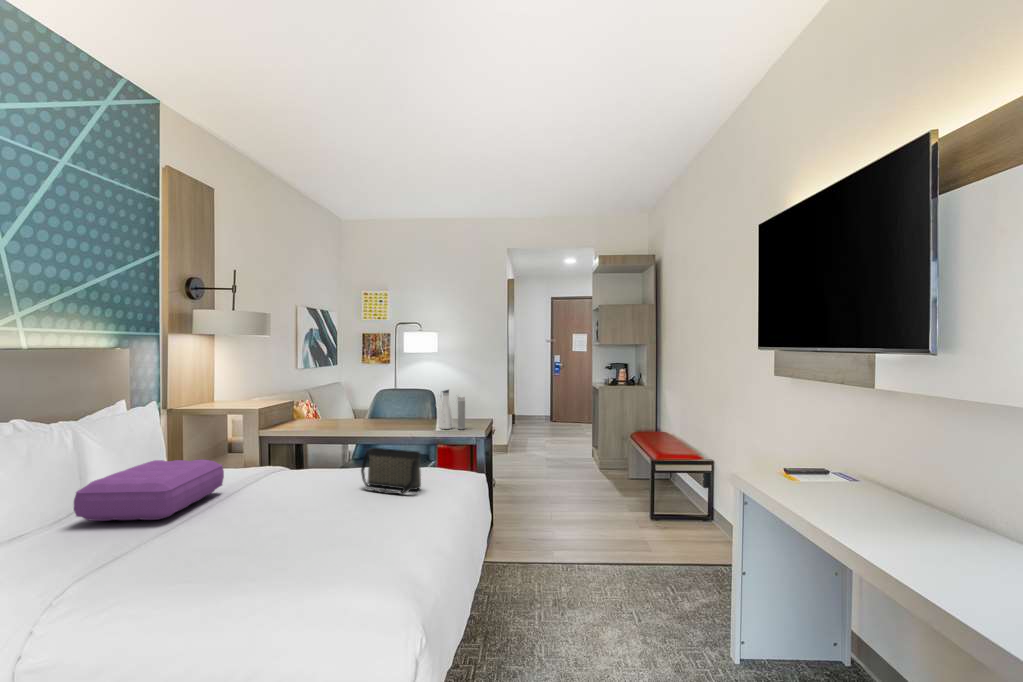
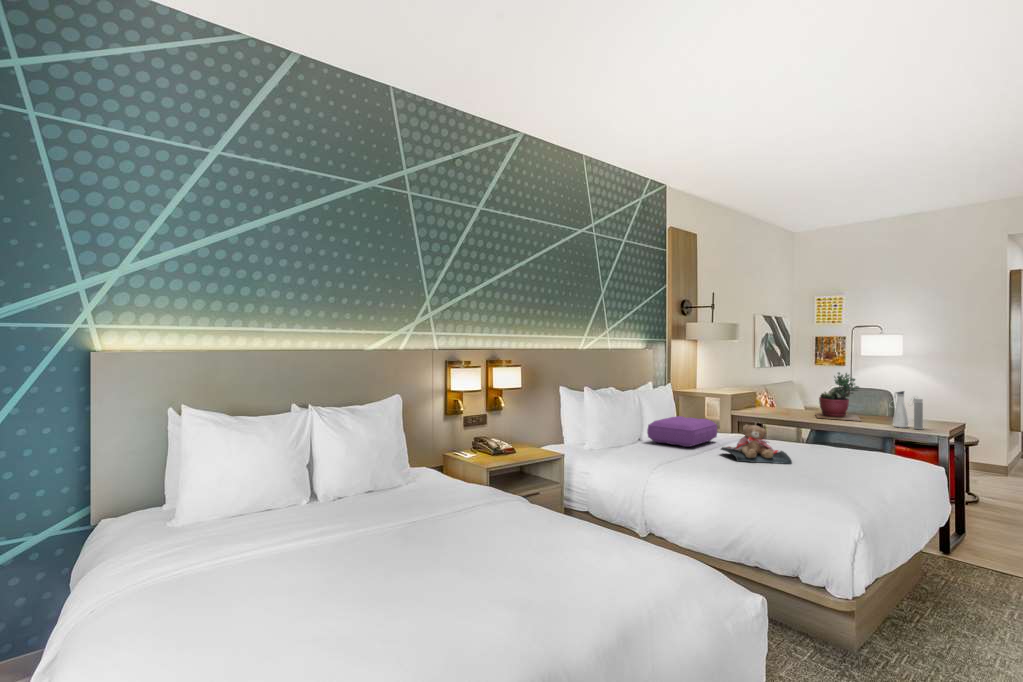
succulent plant: none [362,372,410,427] -> present [815,373,861,421]
handbag: present [361,448,421,494] -> none [813,426,865,462]
teddy bear: none [216,467,331,539] -> present [721,425,792,464]

